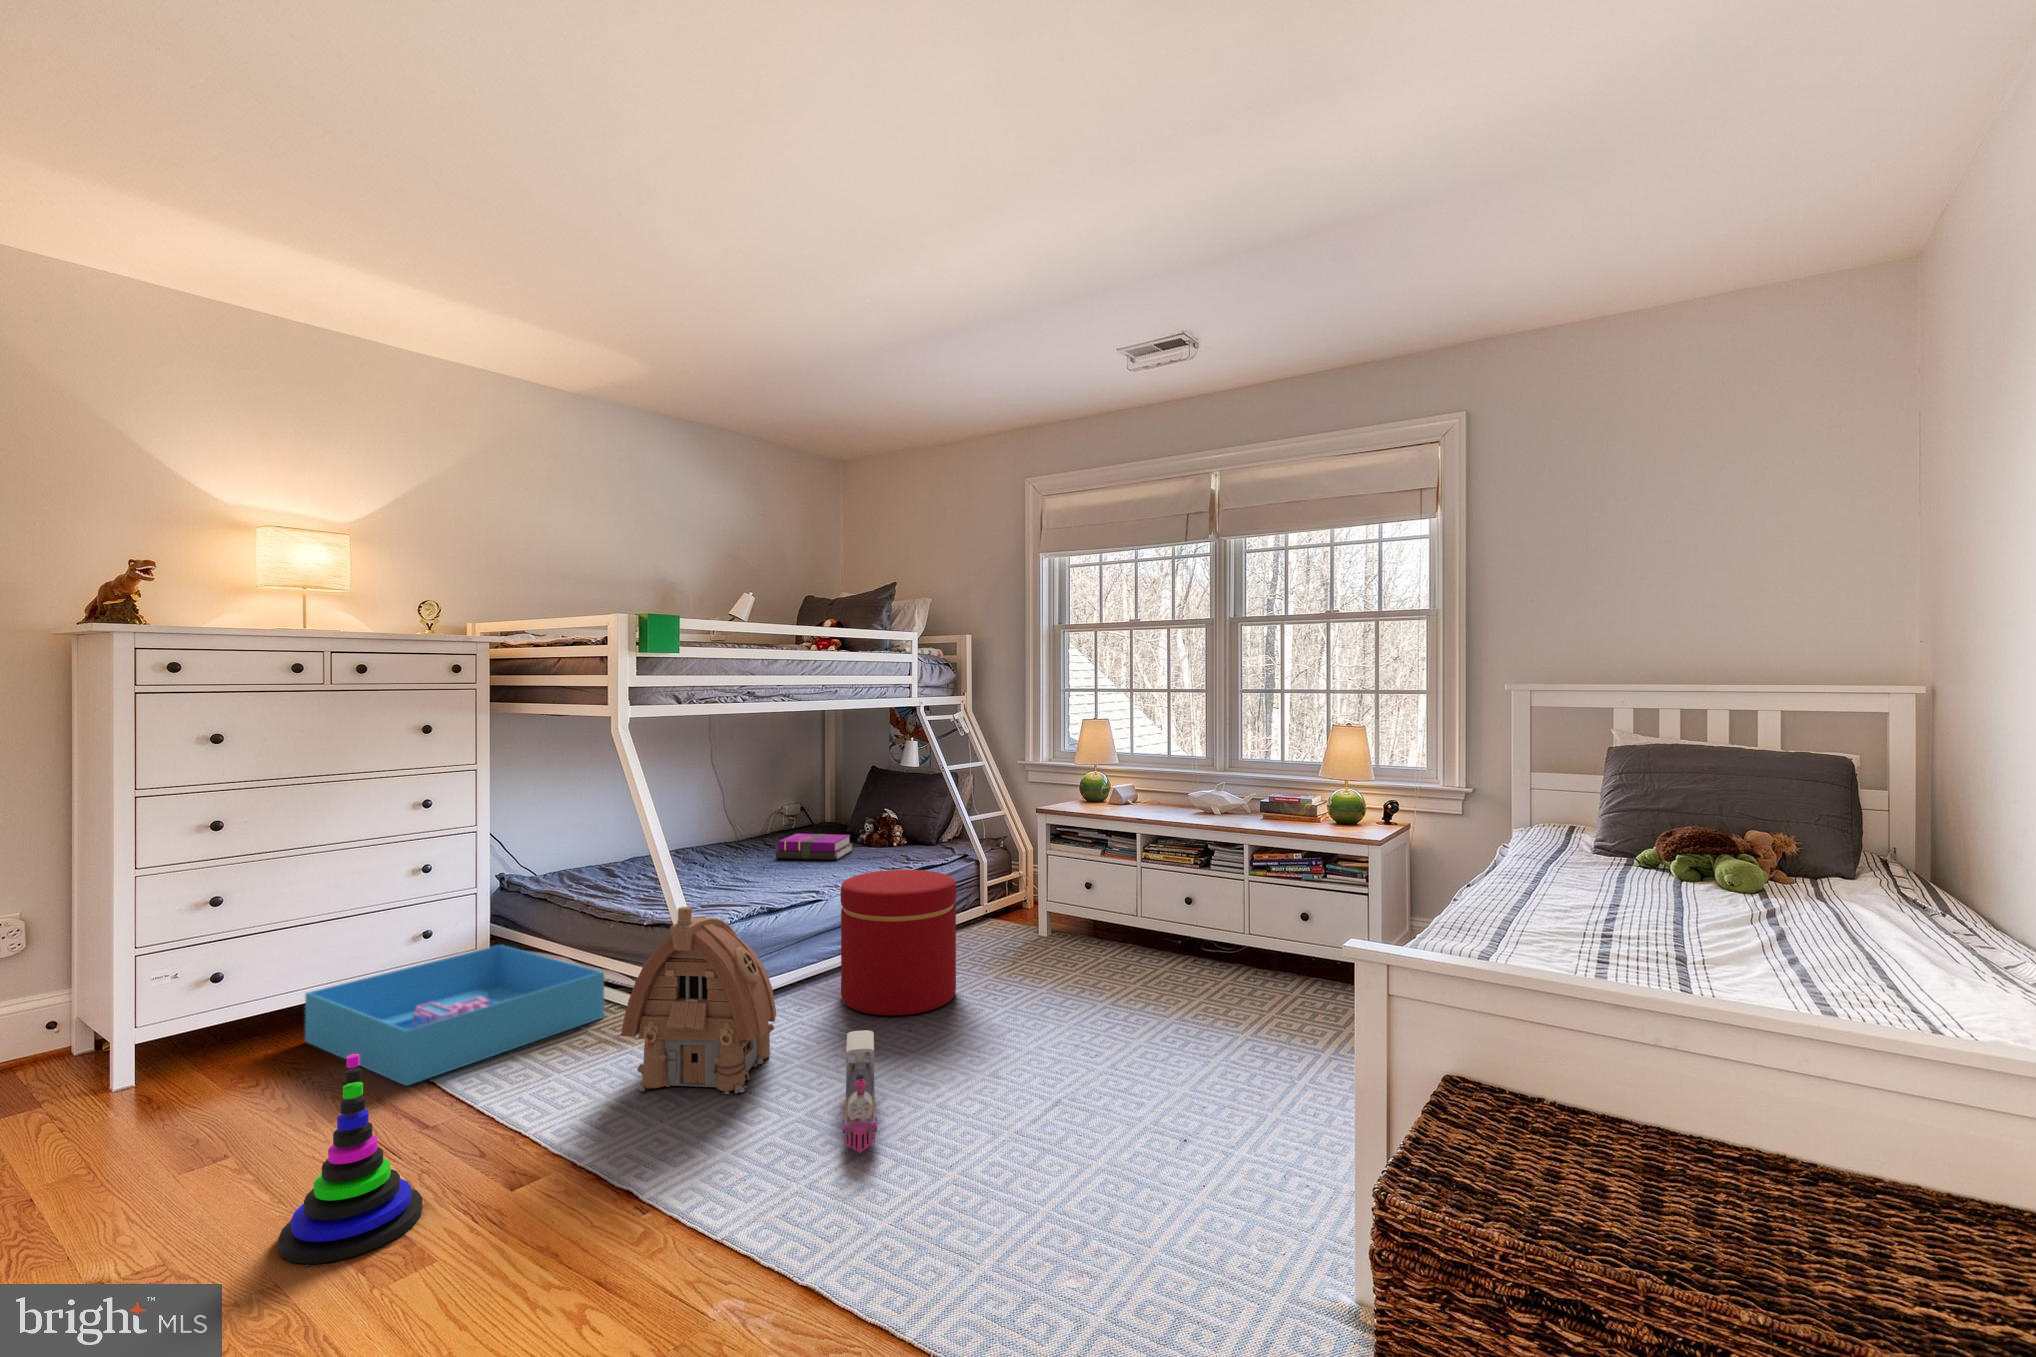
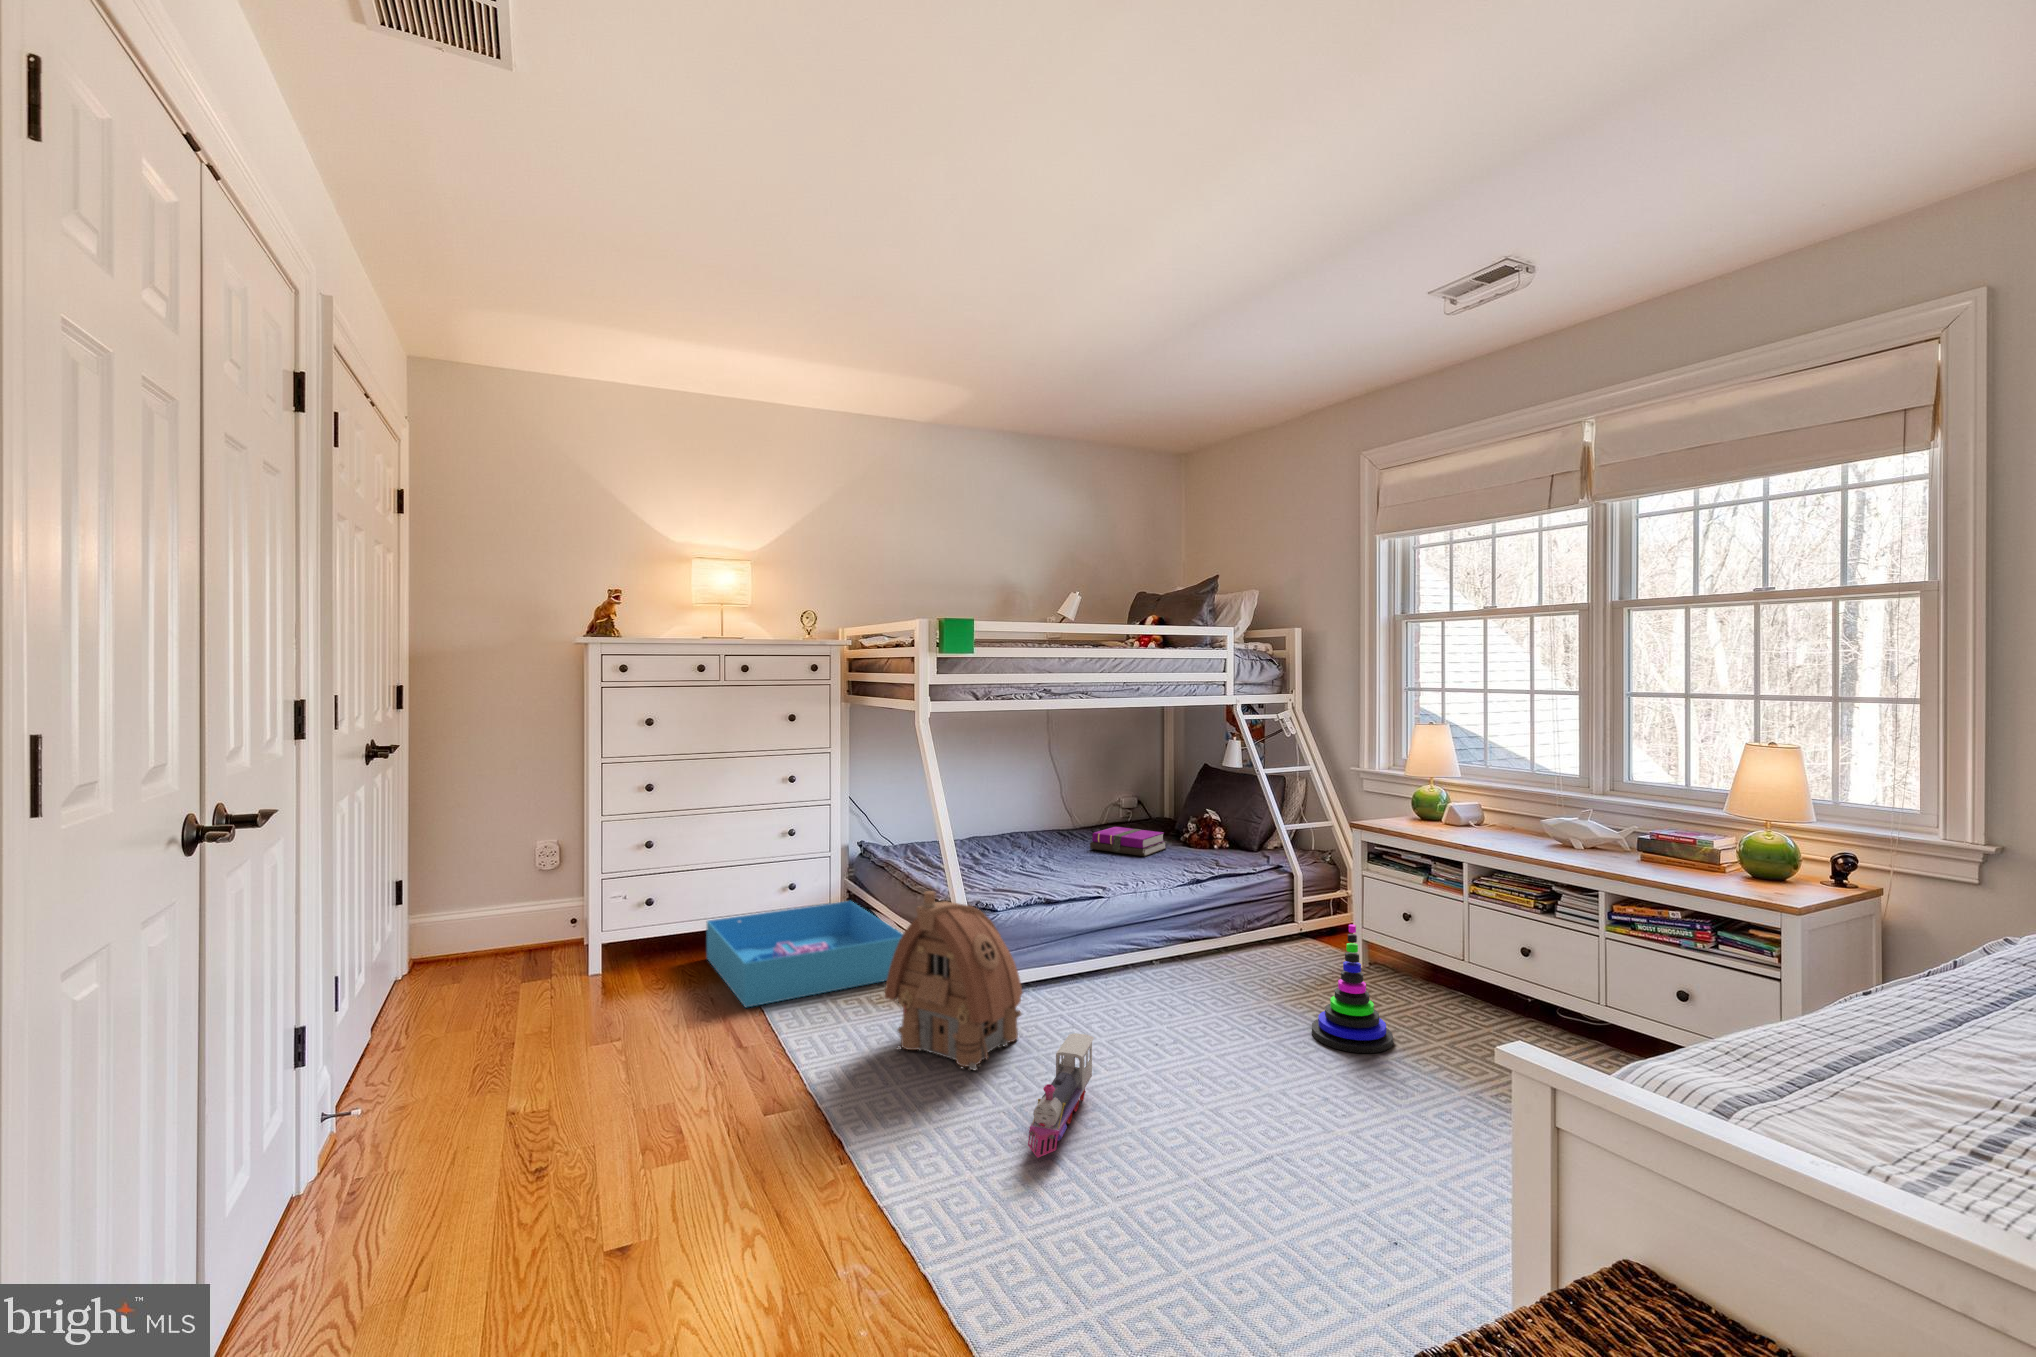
ottoman: present [840,870,957,1015] -> none [1108,874,1226,1025]
stacking toy: present [278,1054,423,1264] -> present [1312,924,1393,1053]

